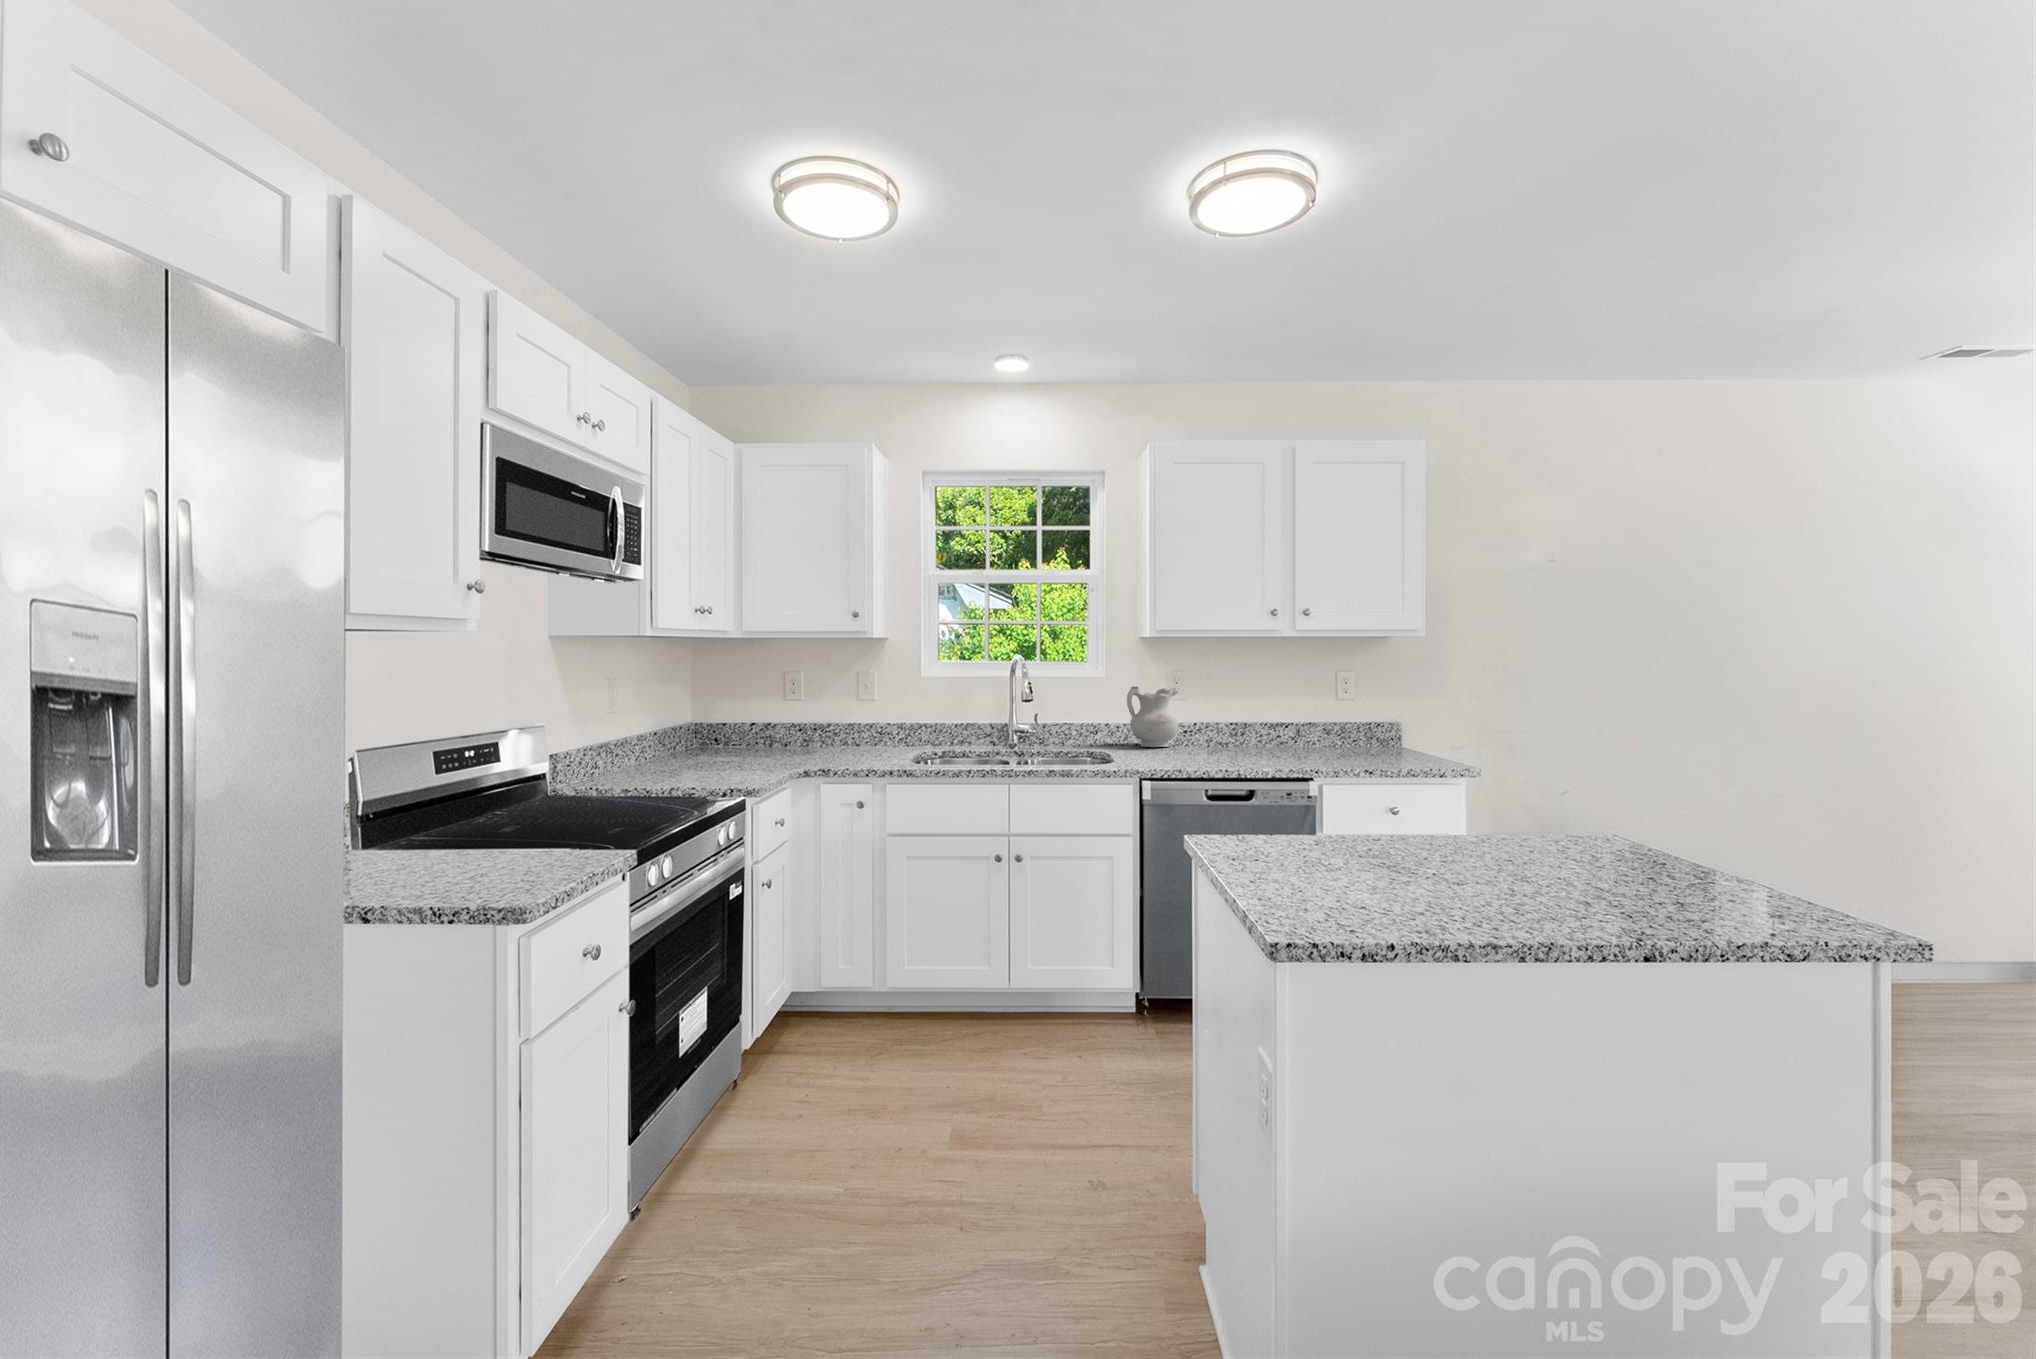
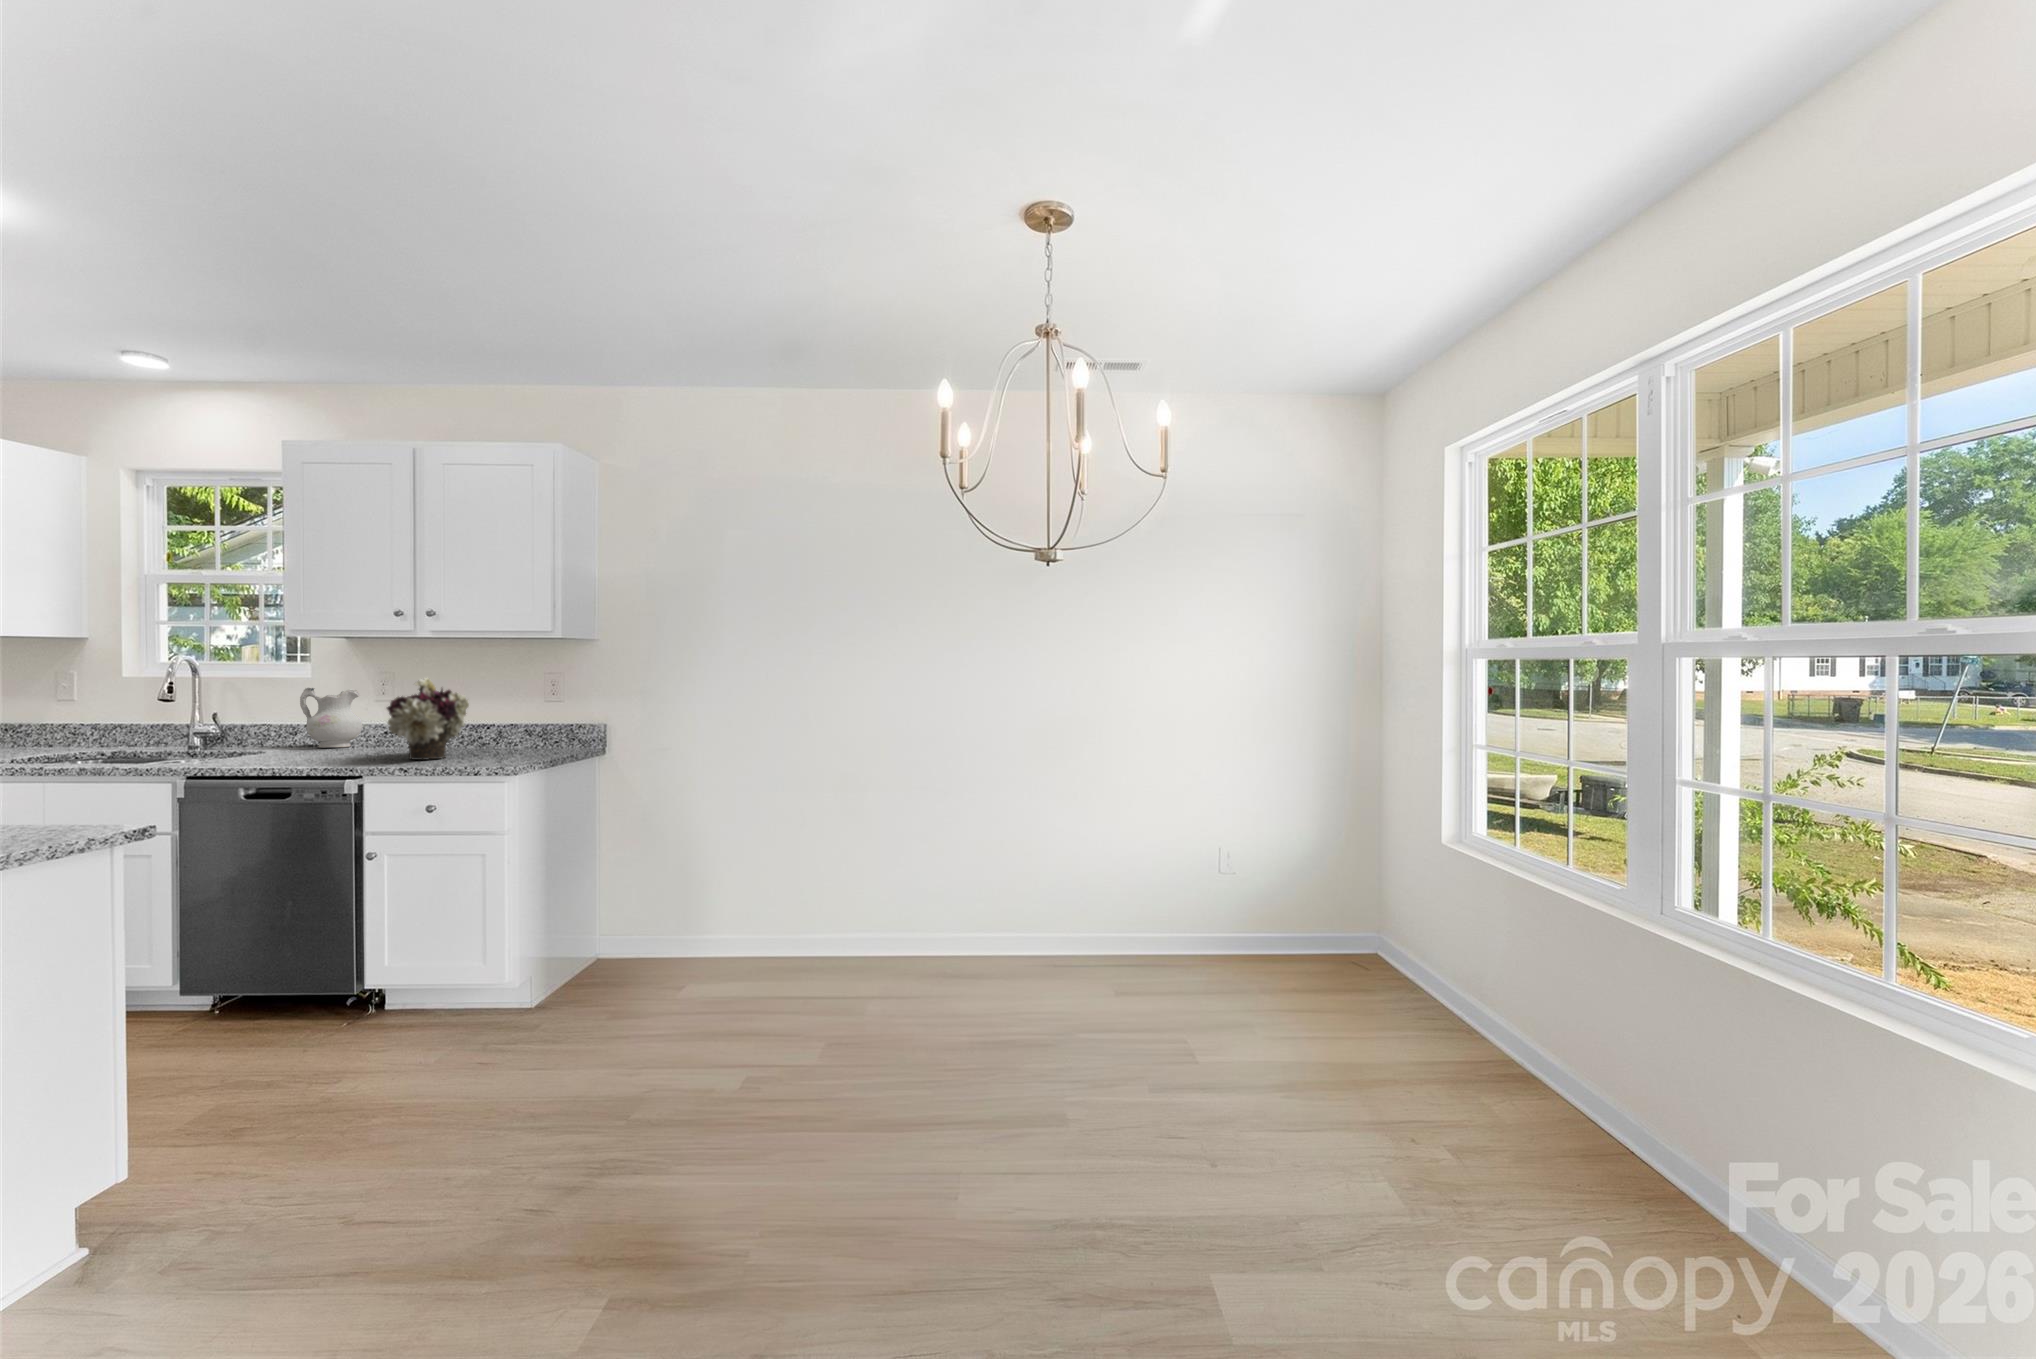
flower arrangement: none [1289,677,1379,760] -> present [387,678,469,760]

